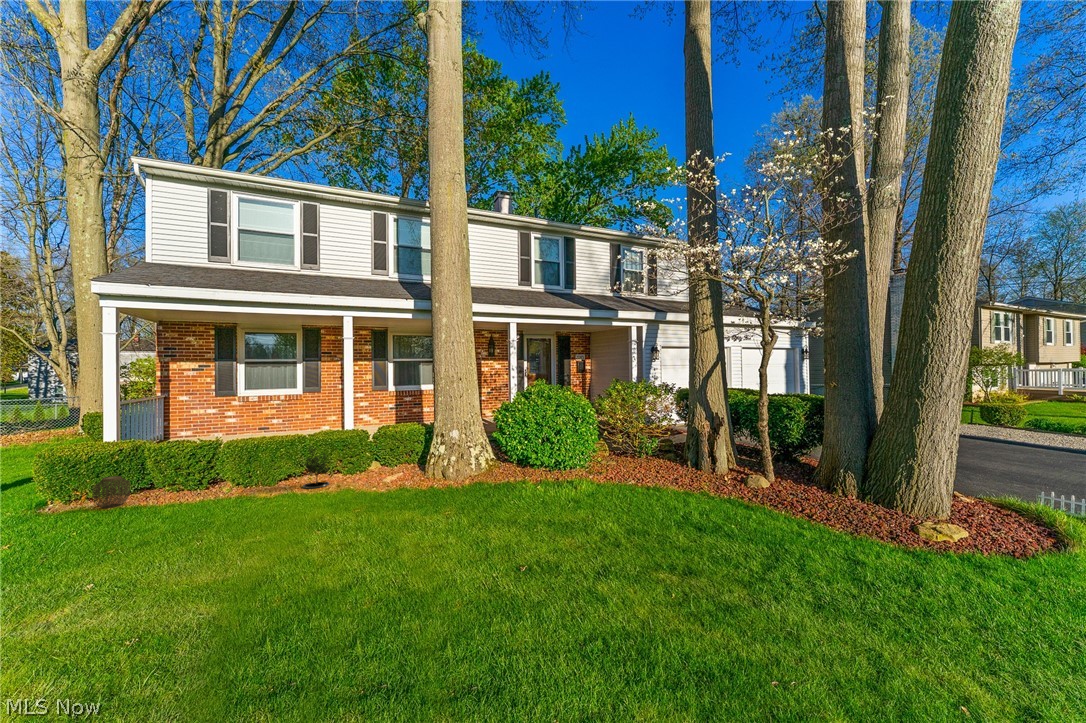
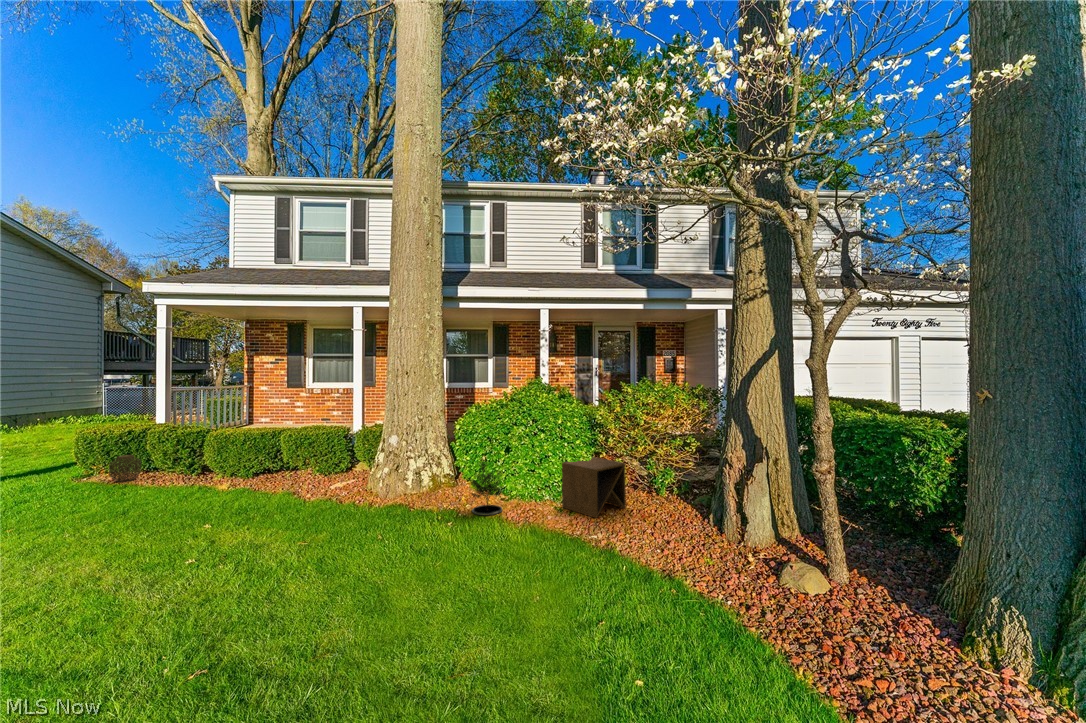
side table: none [597,435,638,475] -> present [562,457,626,518]
potted tree: present [303,446,329,489] -> present [471,459,503,515]

